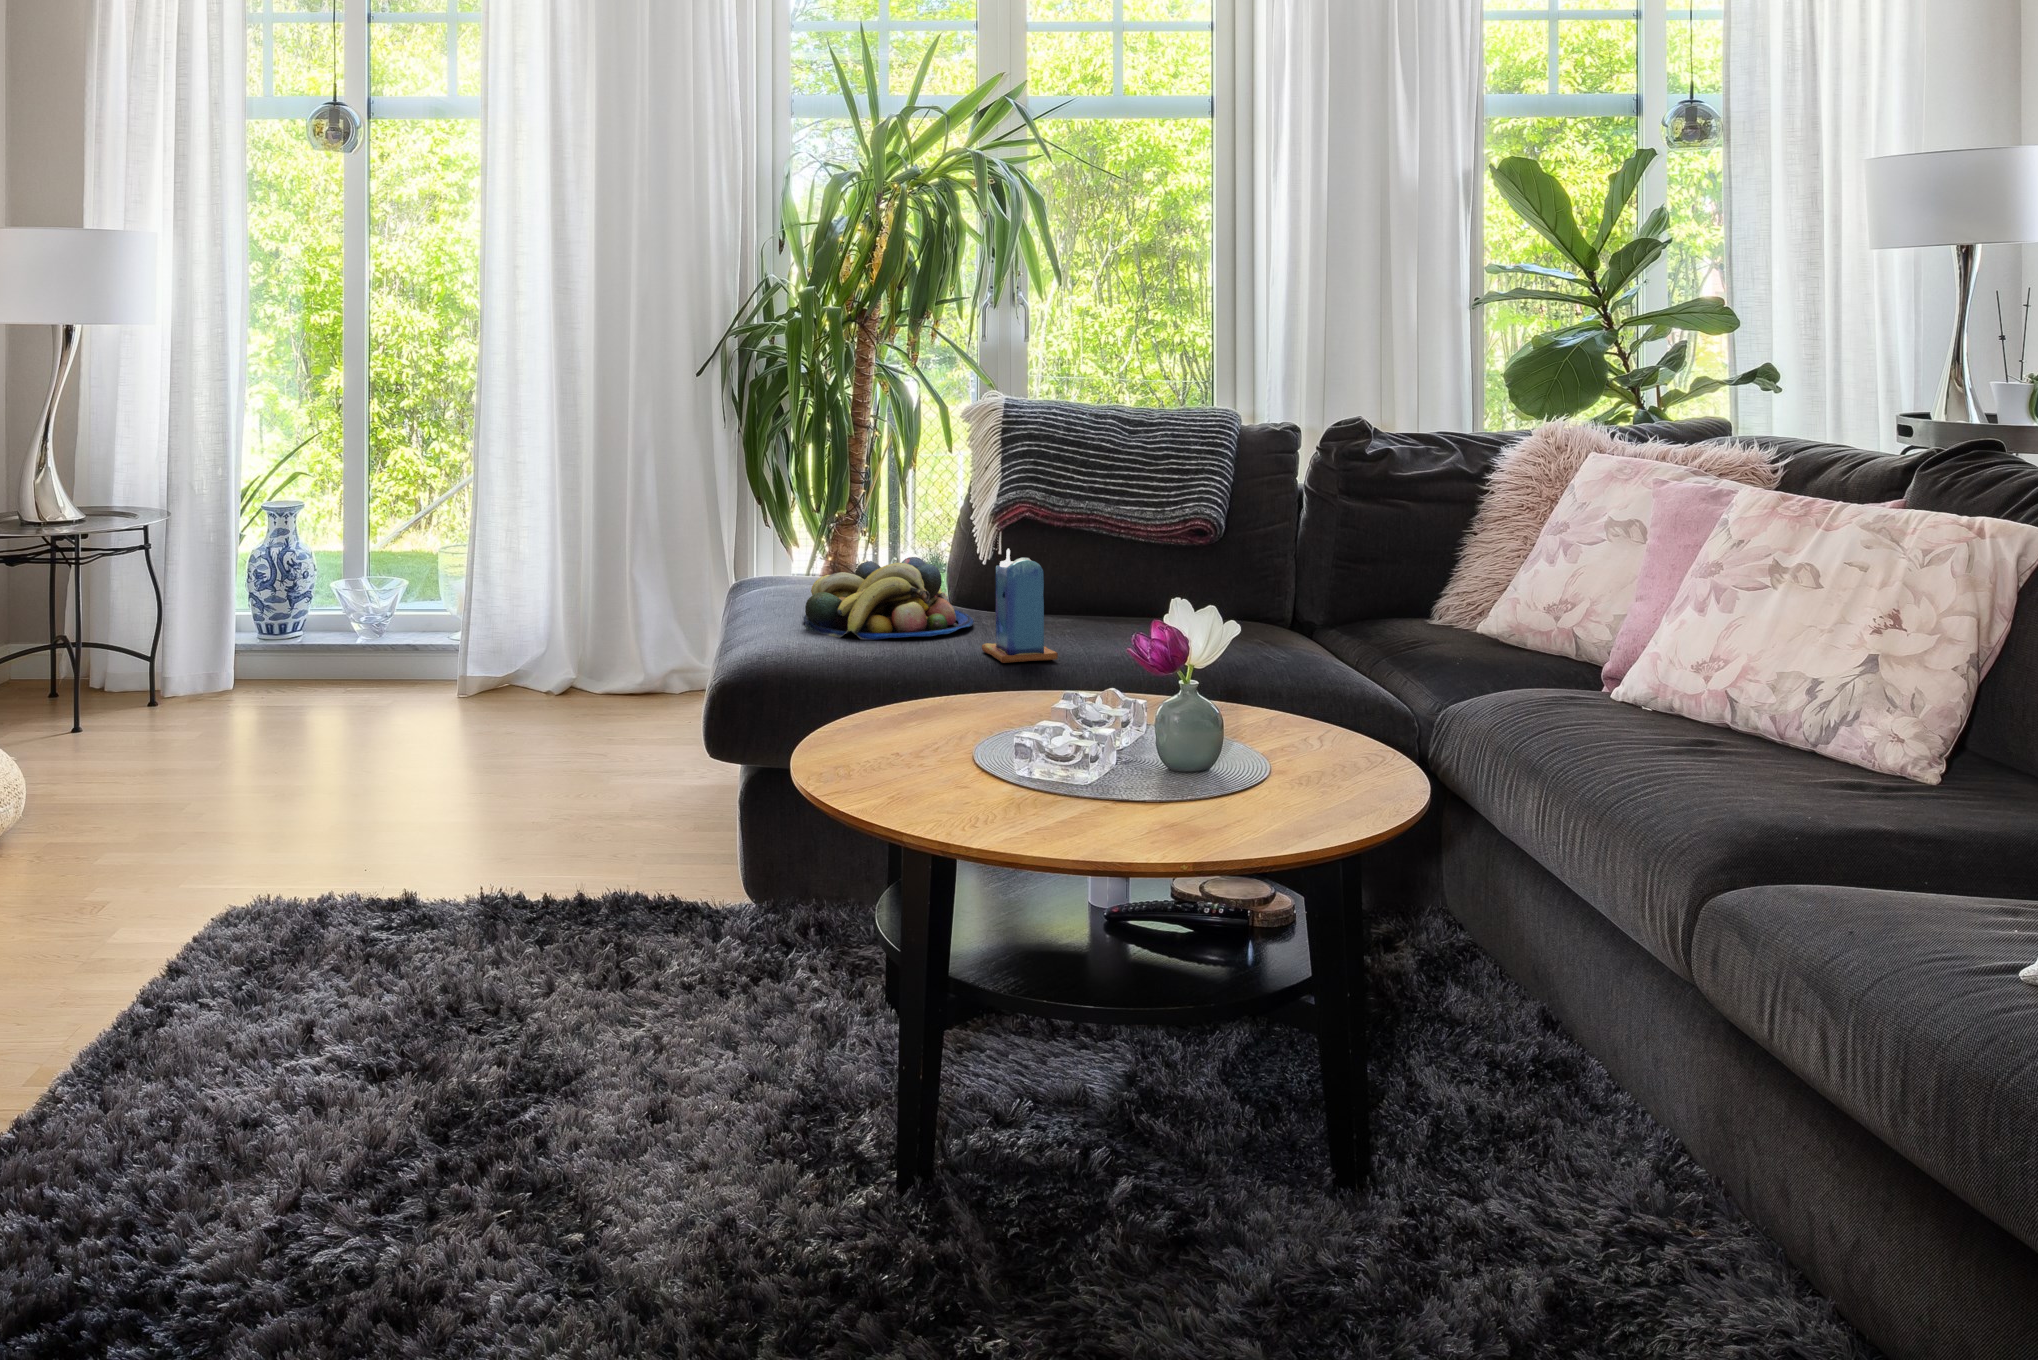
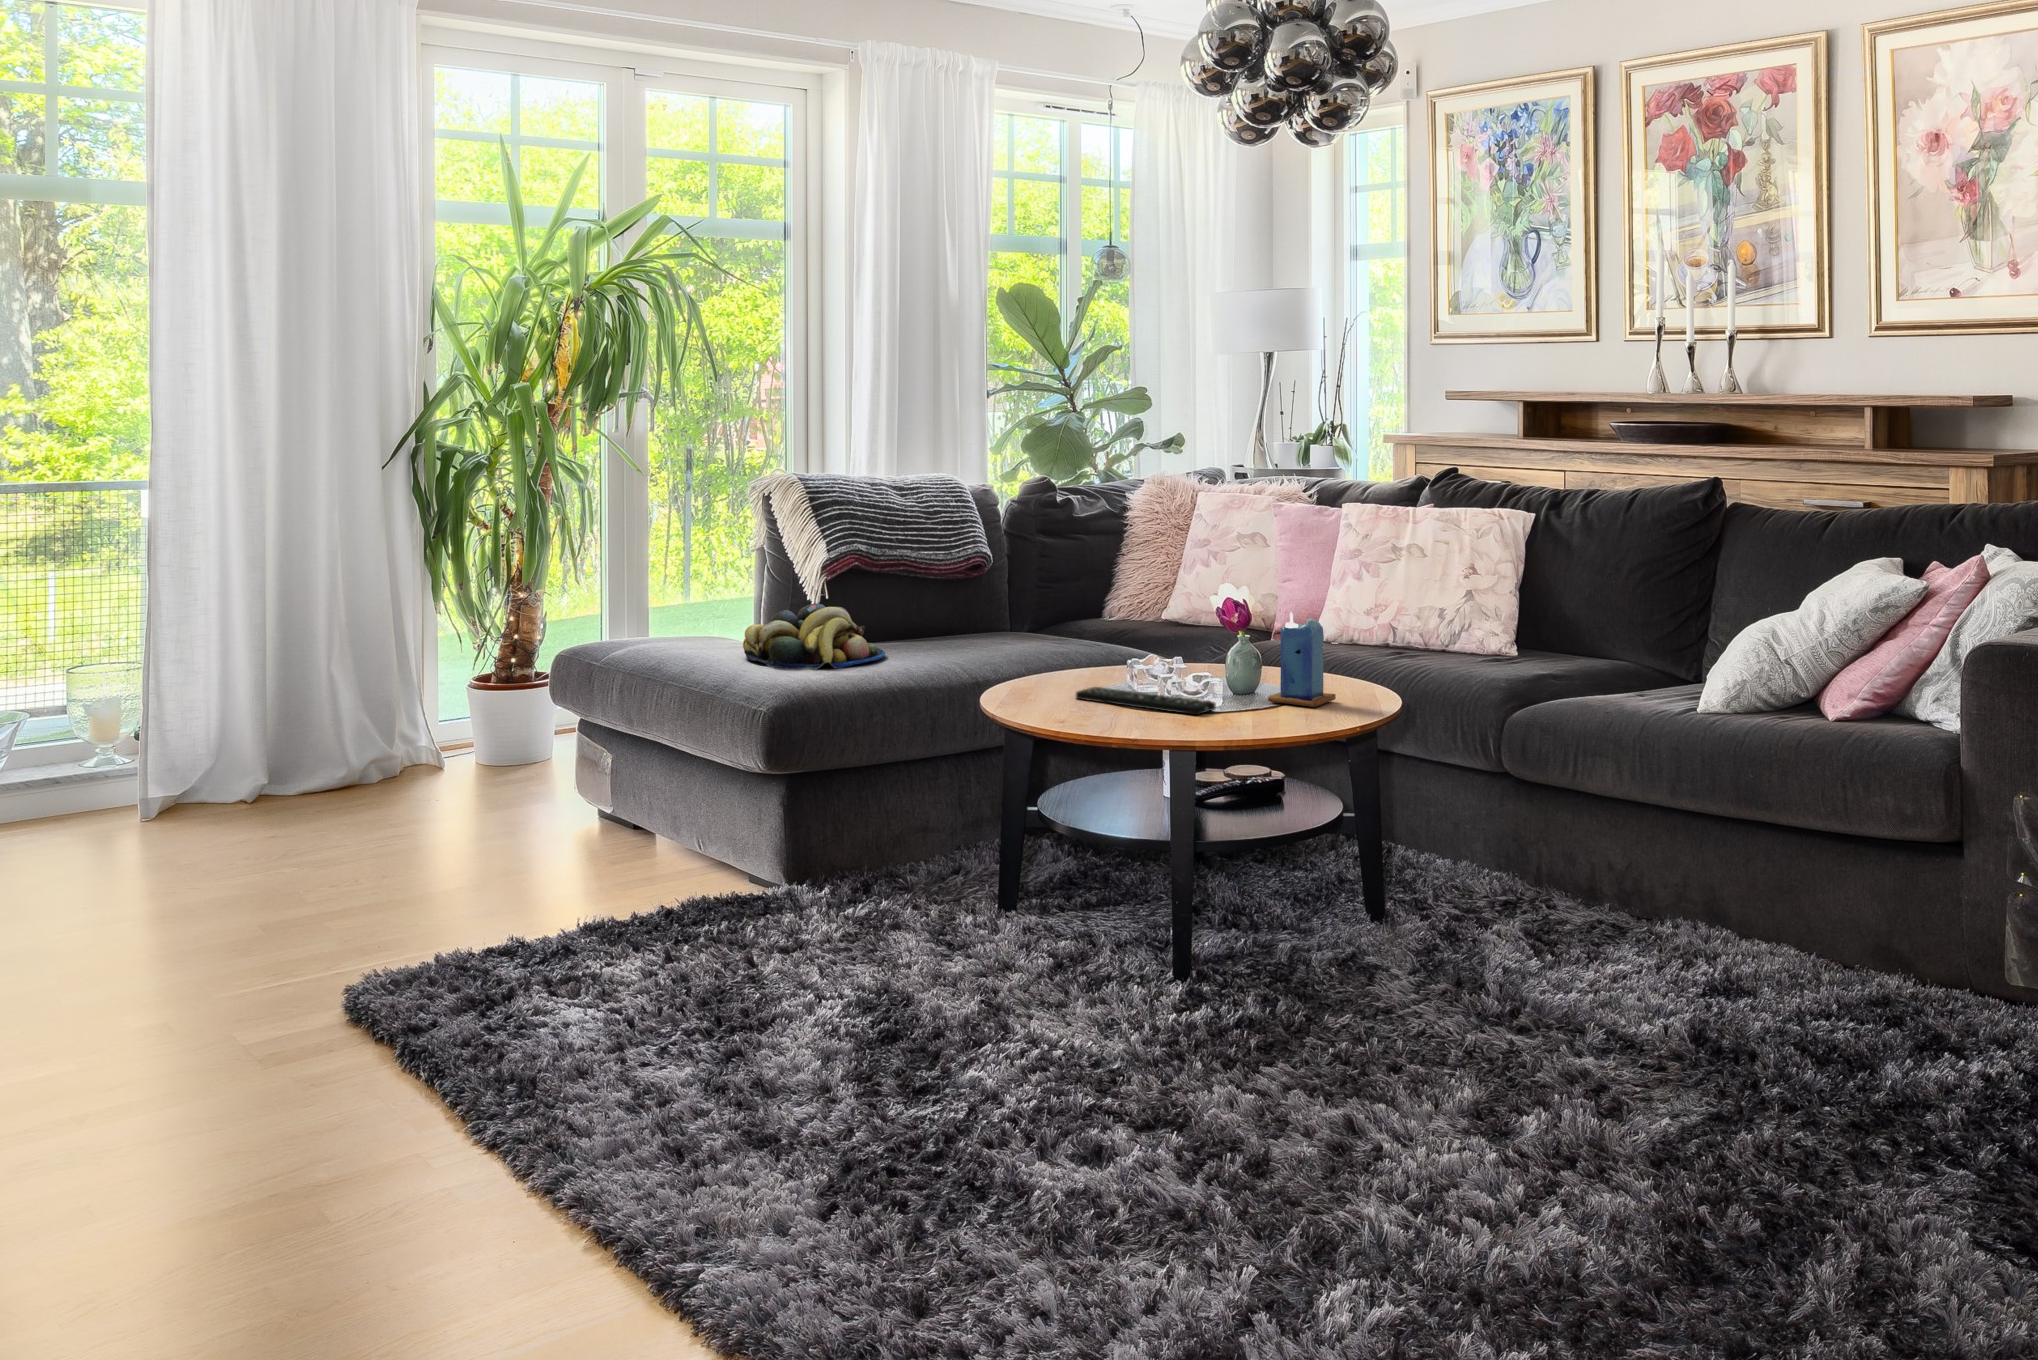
candle: present [982,548,1058,663] -> present [1268,612,1336,707]
remote control: none [984,715,1103,784] -> present [1076,687,1216,715]

